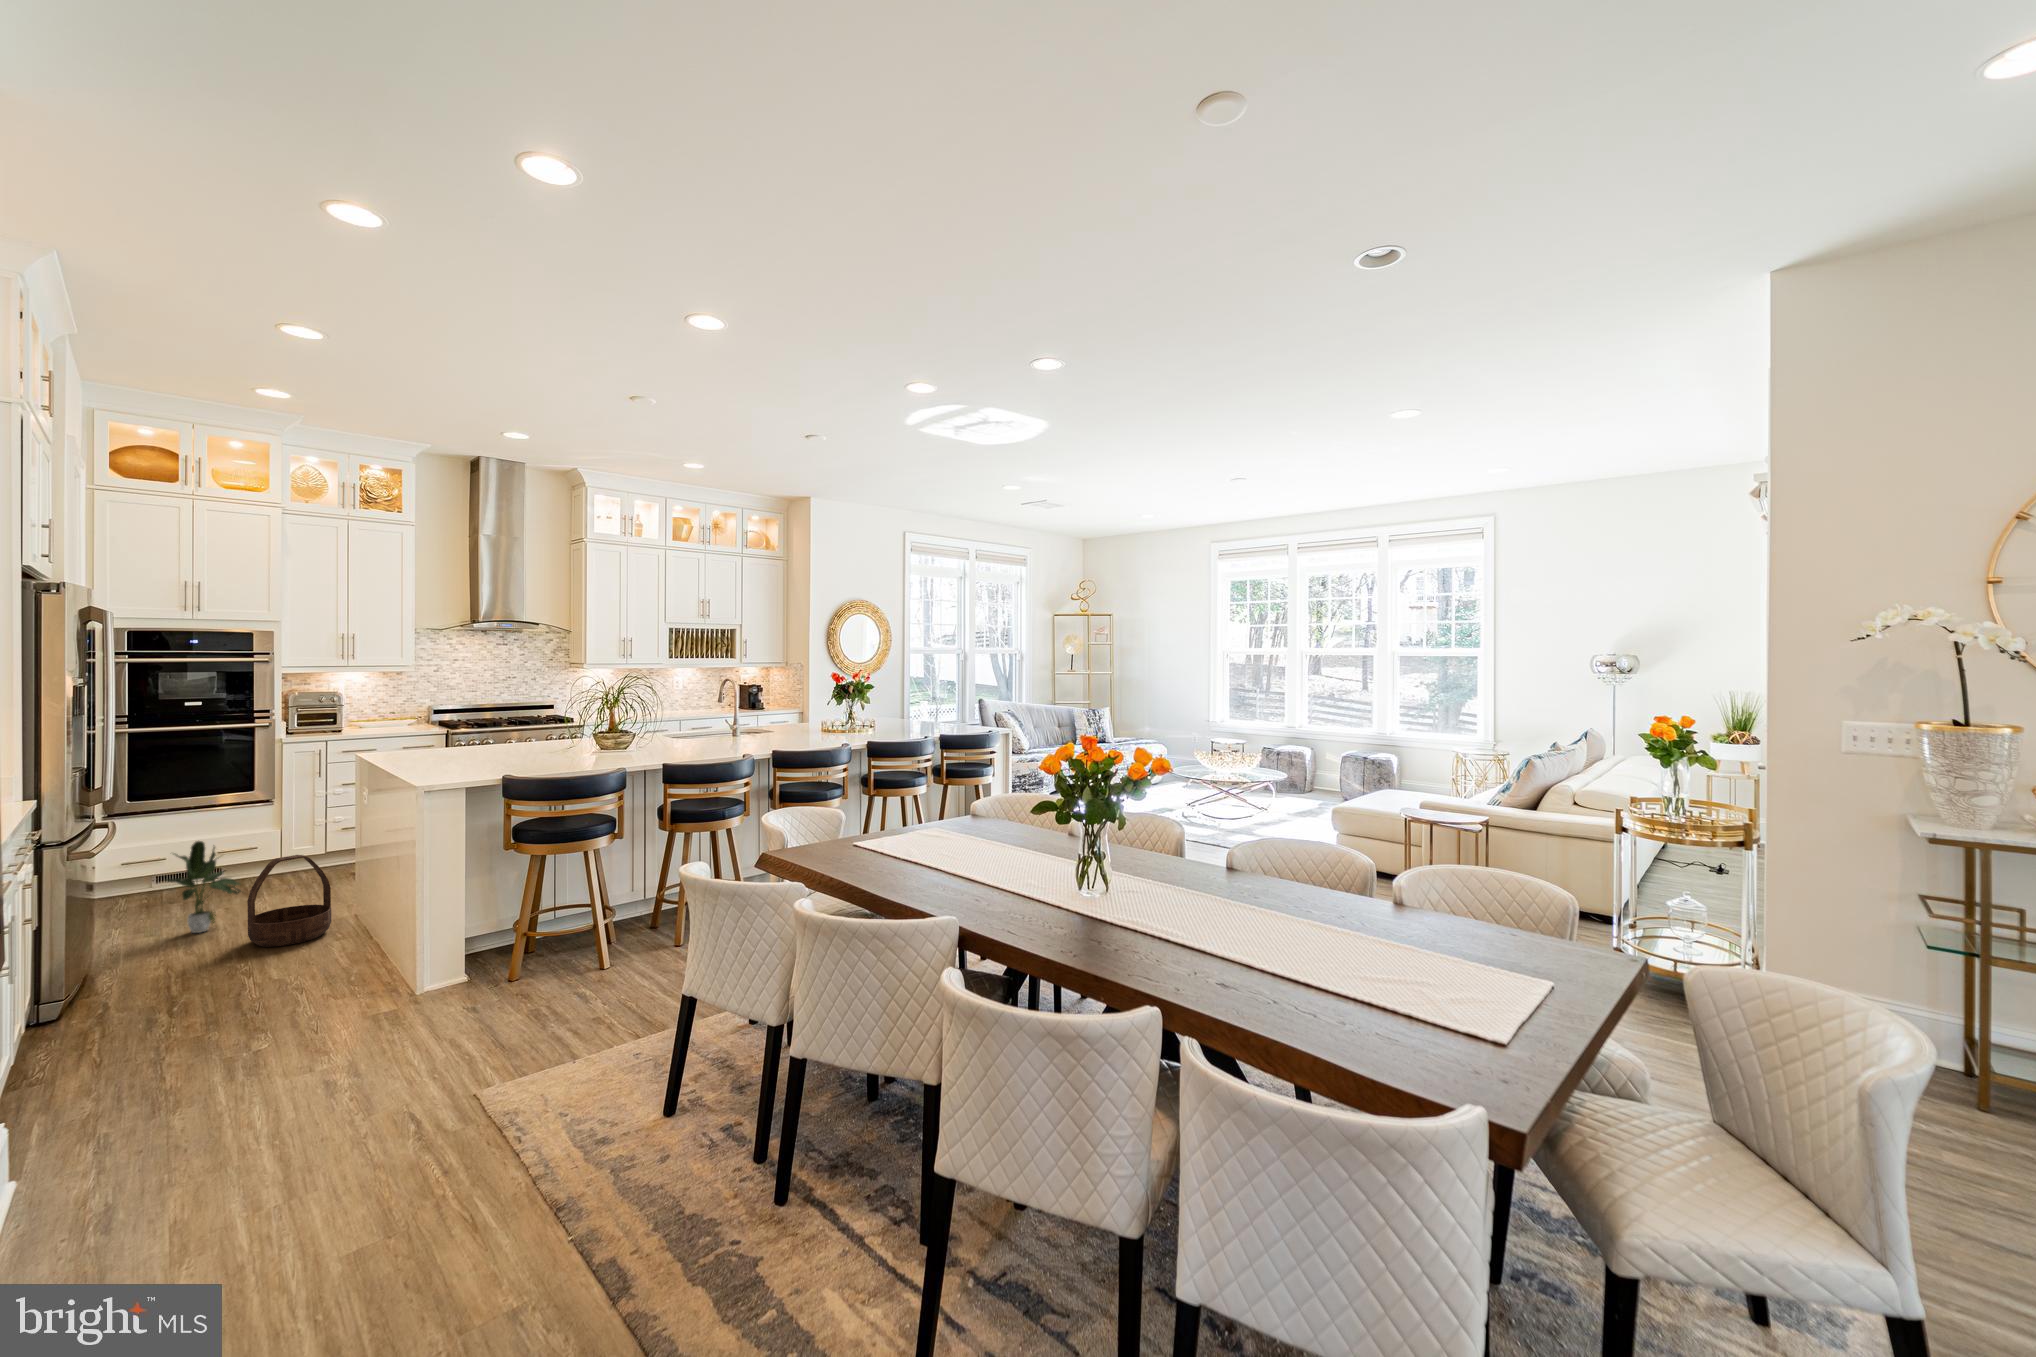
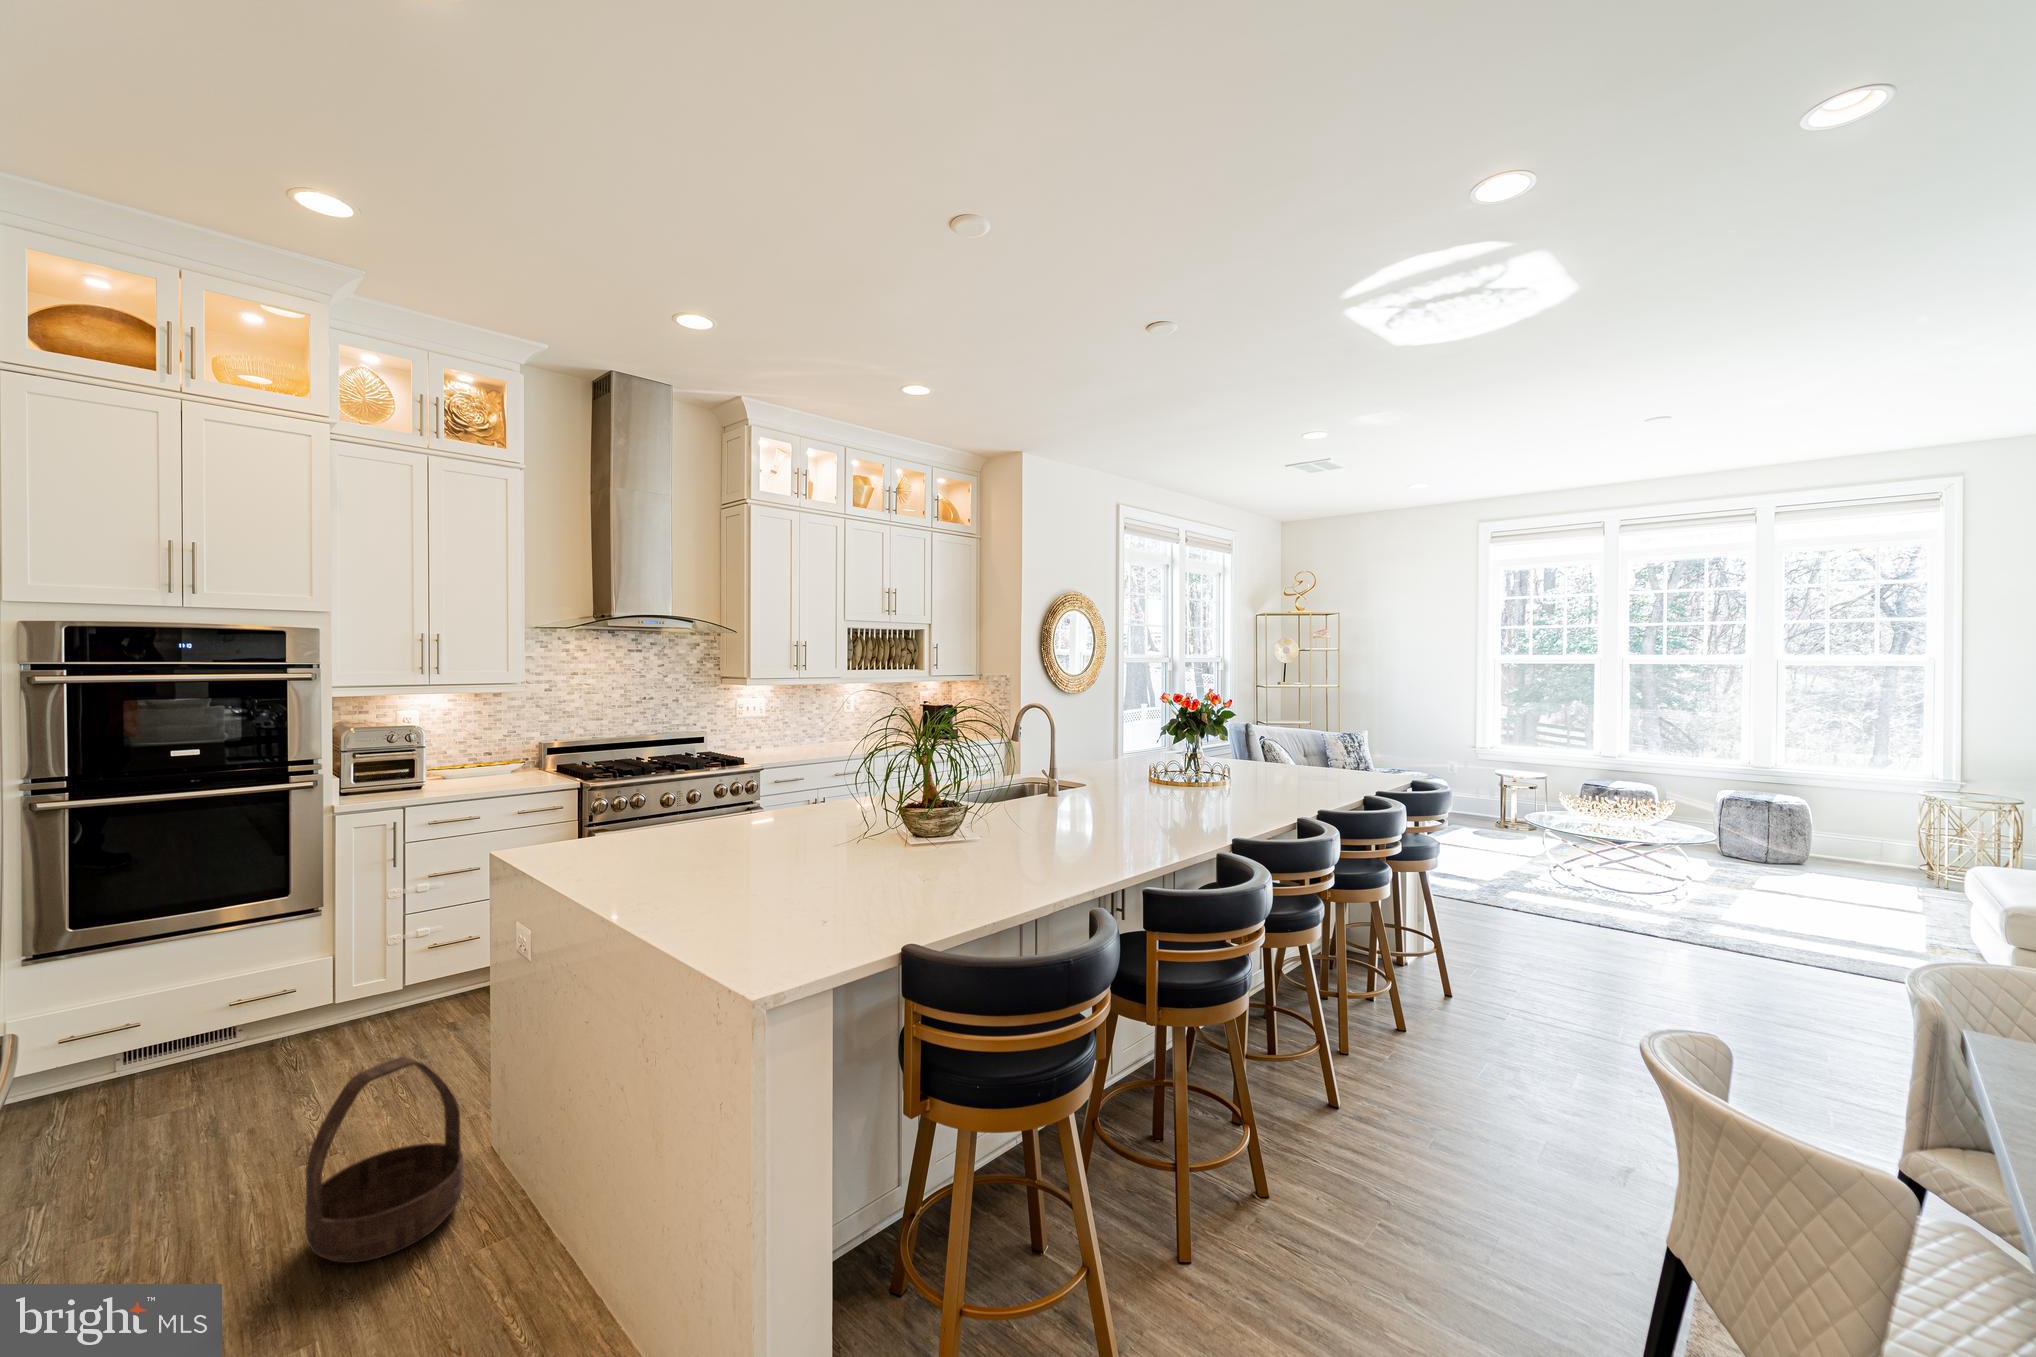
potted plant: present [166,841,241,933] -> none [130,1028,292,1215]

